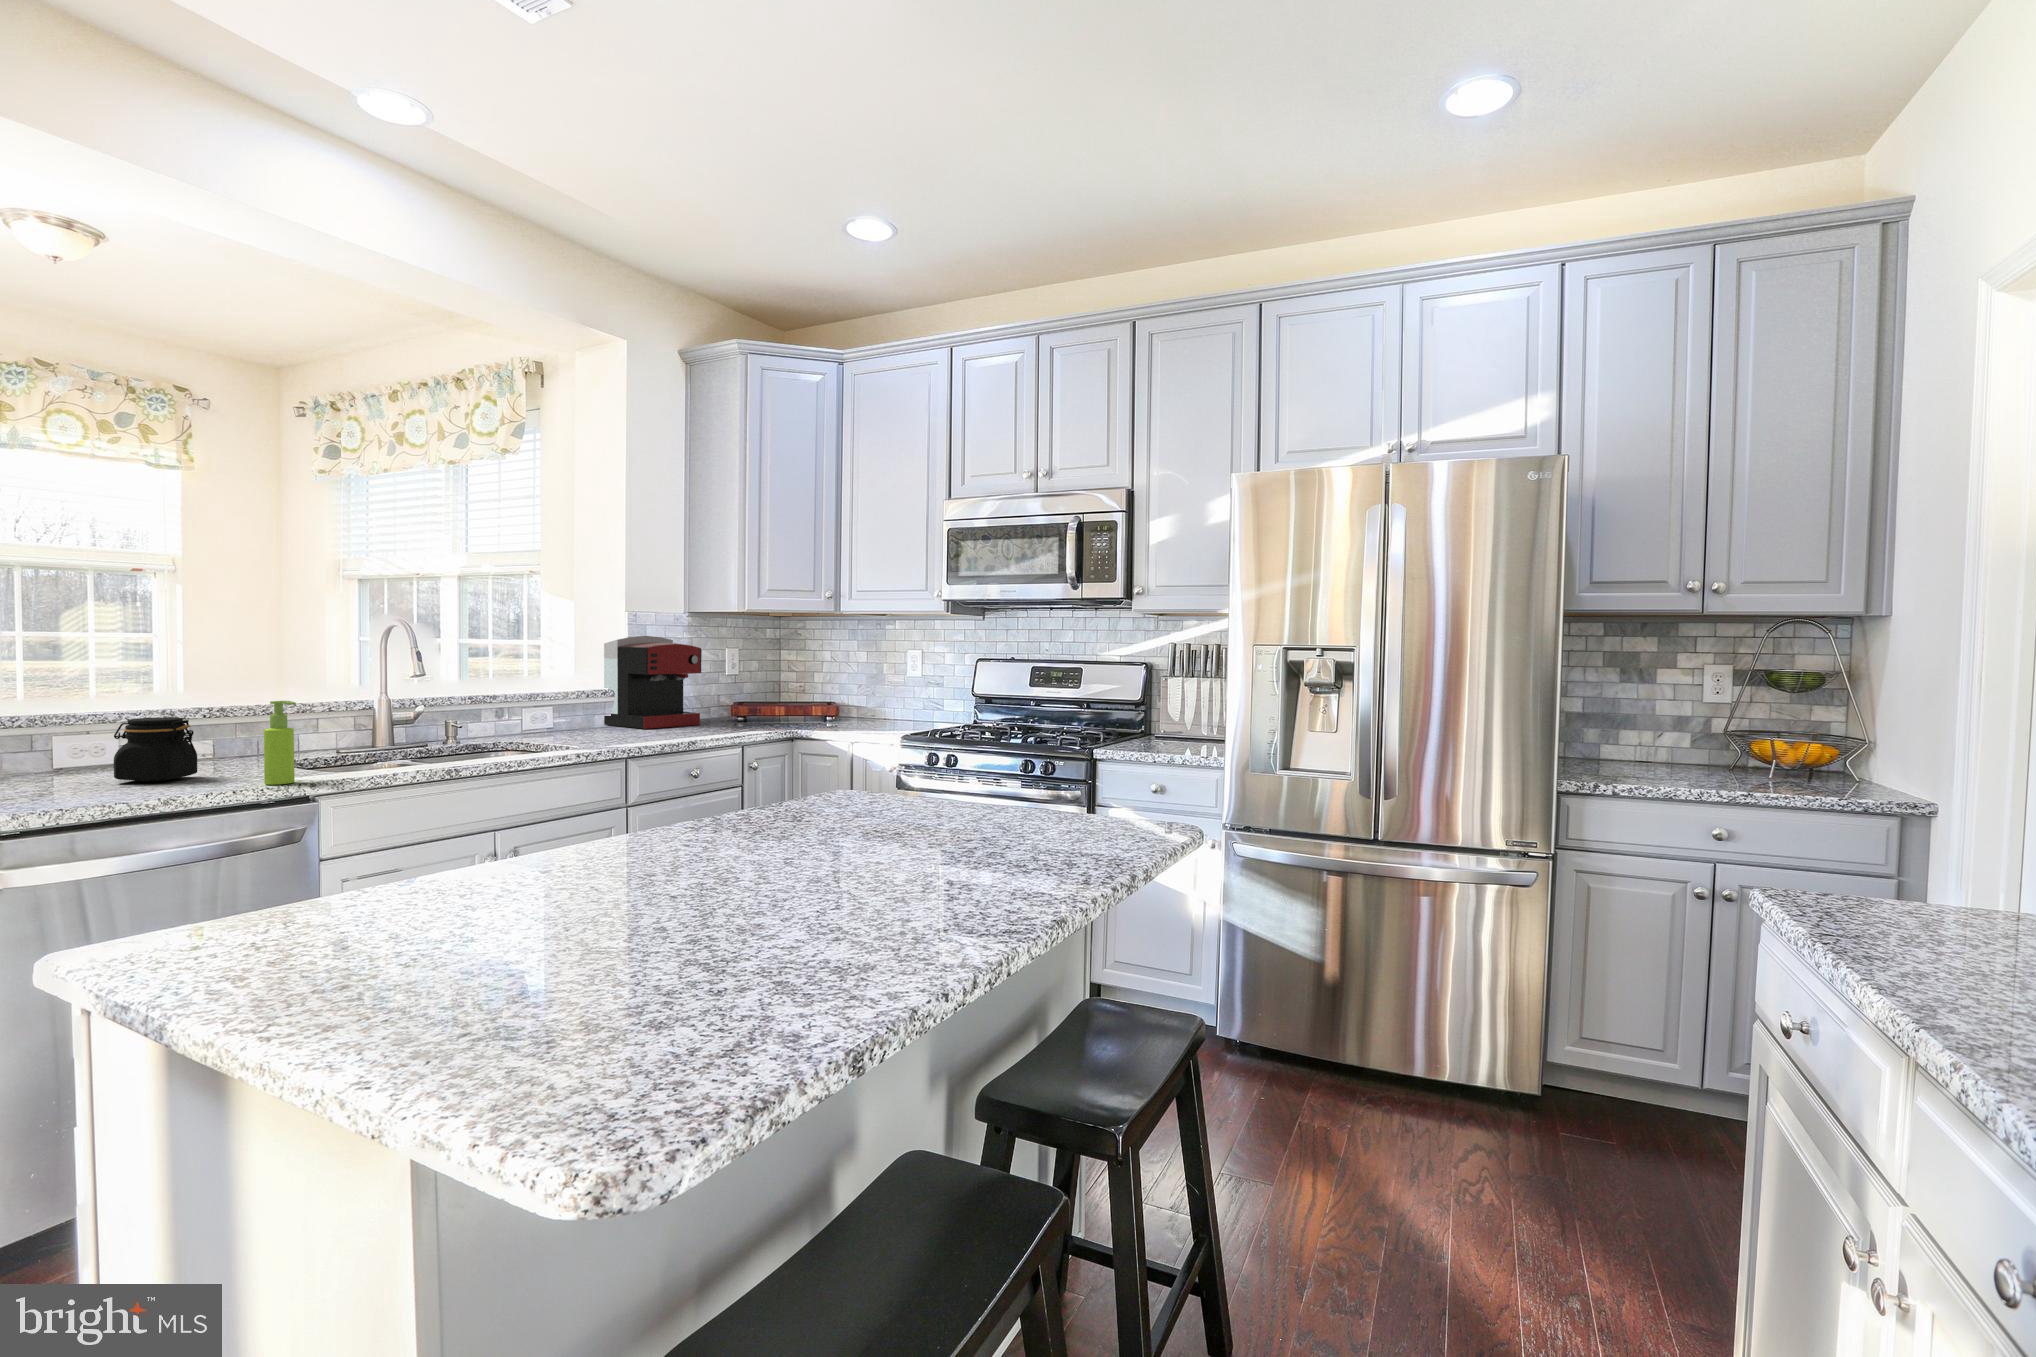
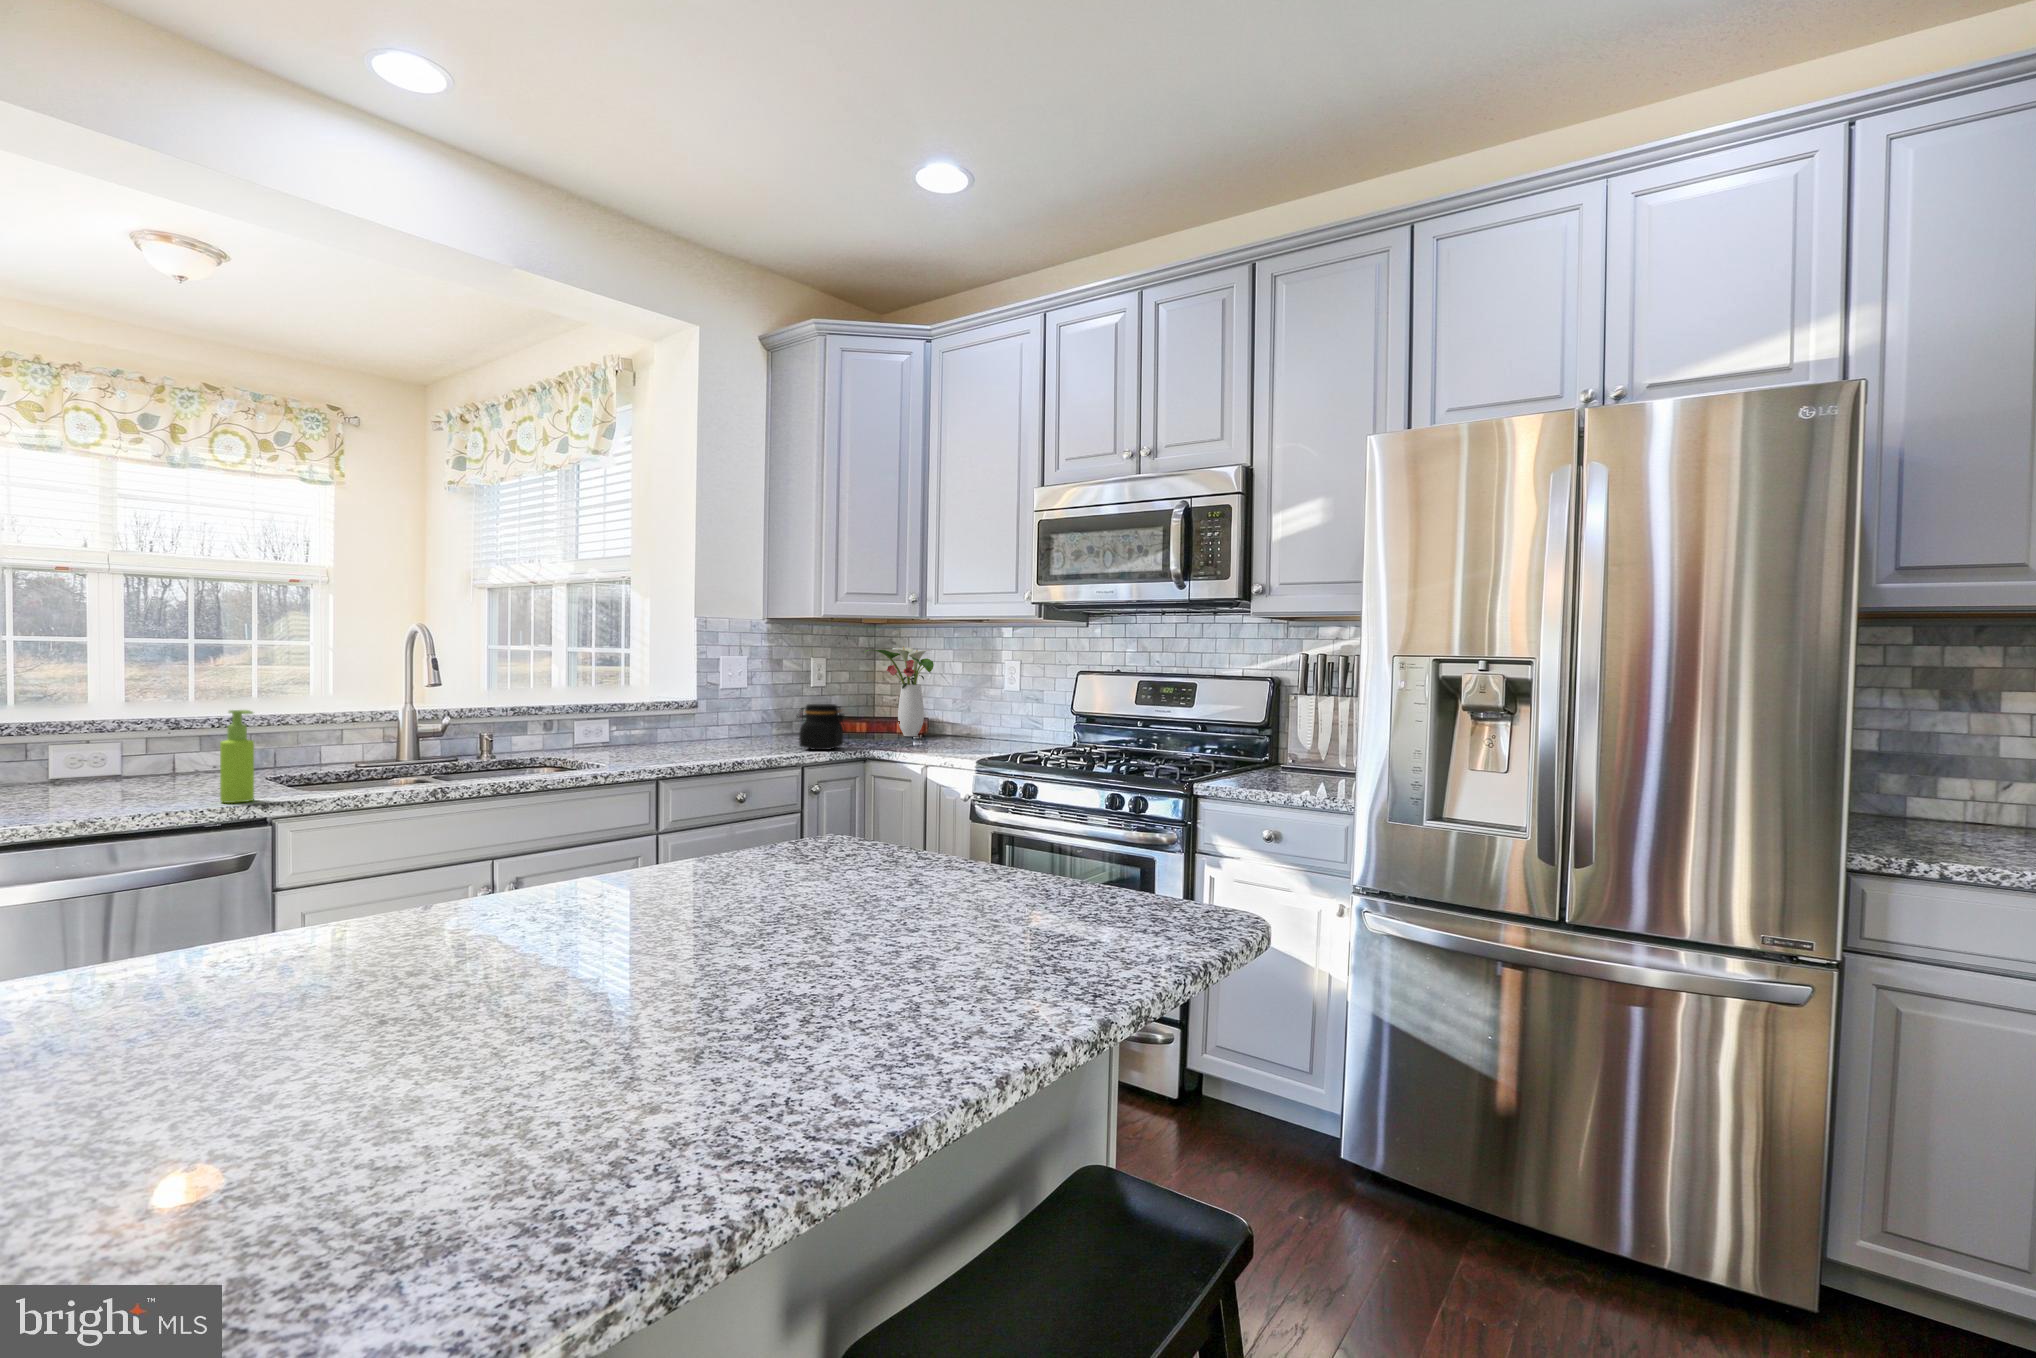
coffee maker: present [604,636,701,729] -> none [672,644,773,746]
flower arrangement: none [779,636,846,717] -> present [865,646,934,736]
jar: present [114,717,197,782] -> present [797,704,844,750]

